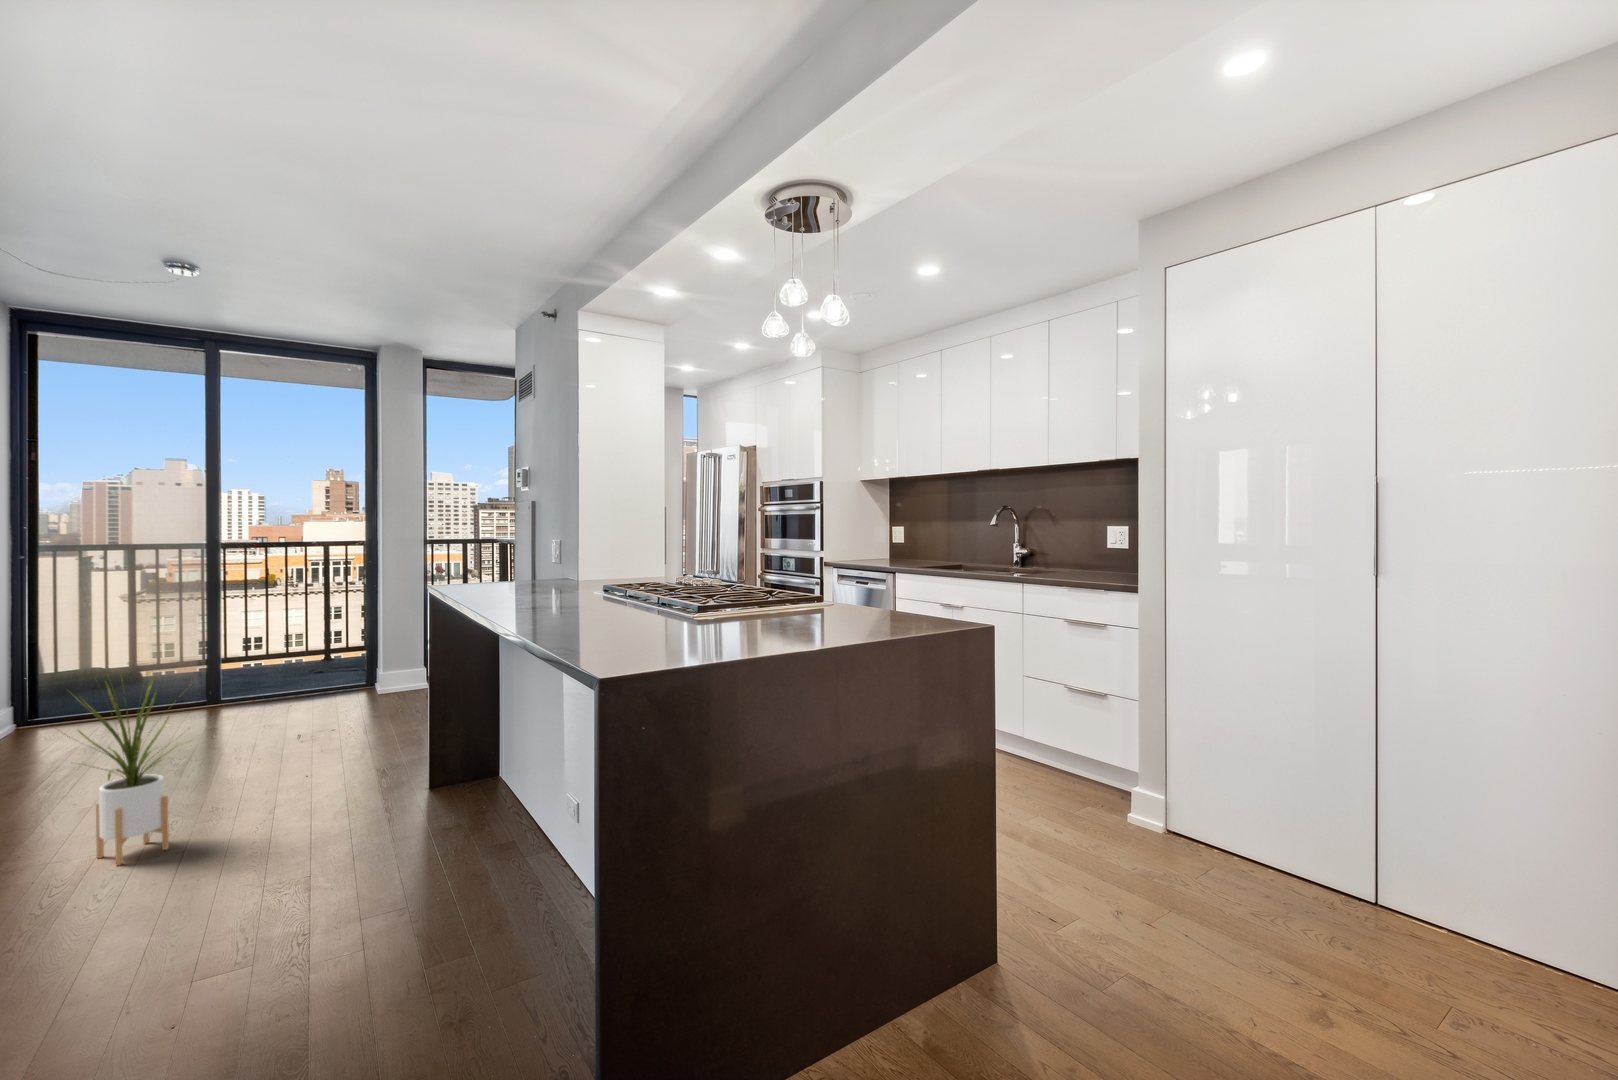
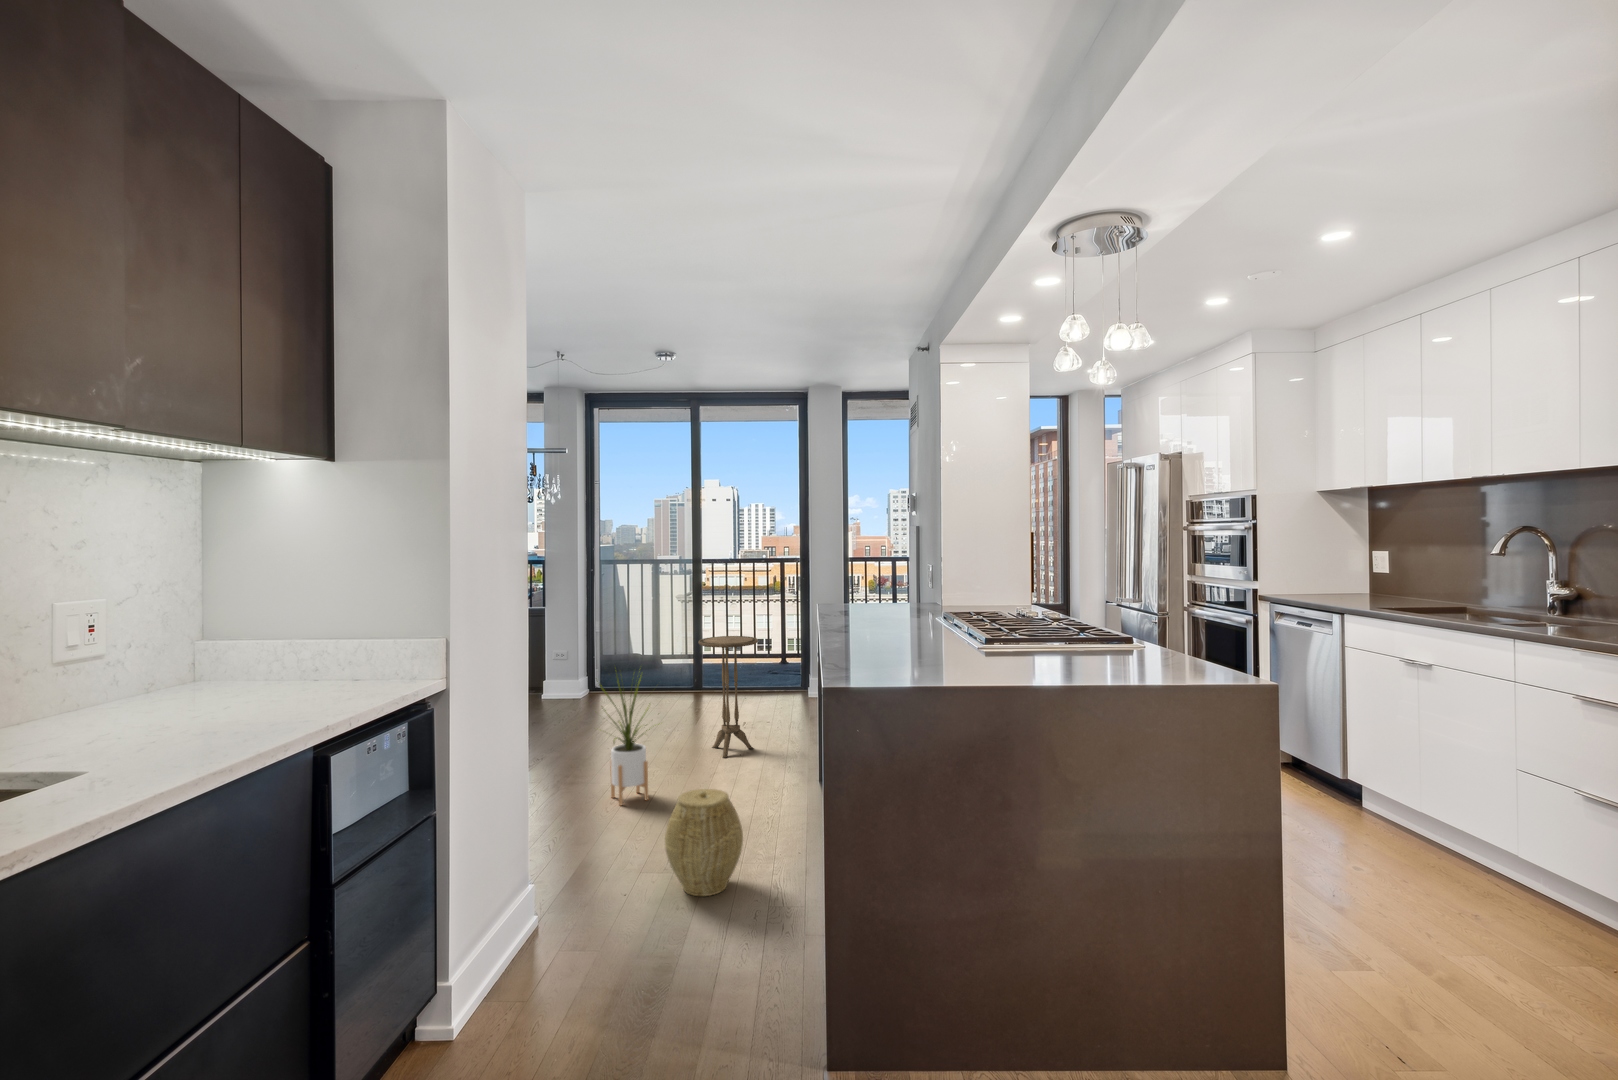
side table: none [235,625,326,778] -> present [698,636,758,758]
woven basket: none [241,805,367,952] -> present [665,789,743,896]

